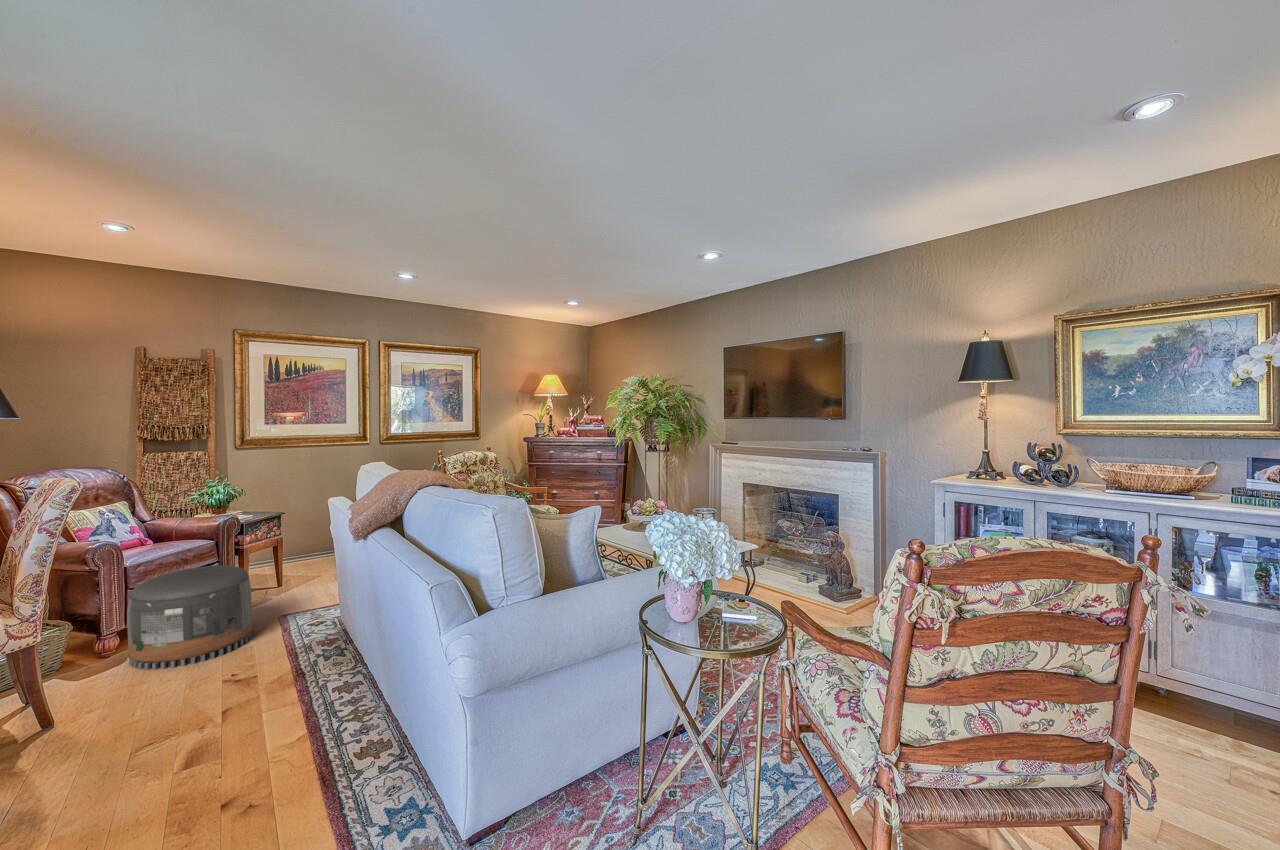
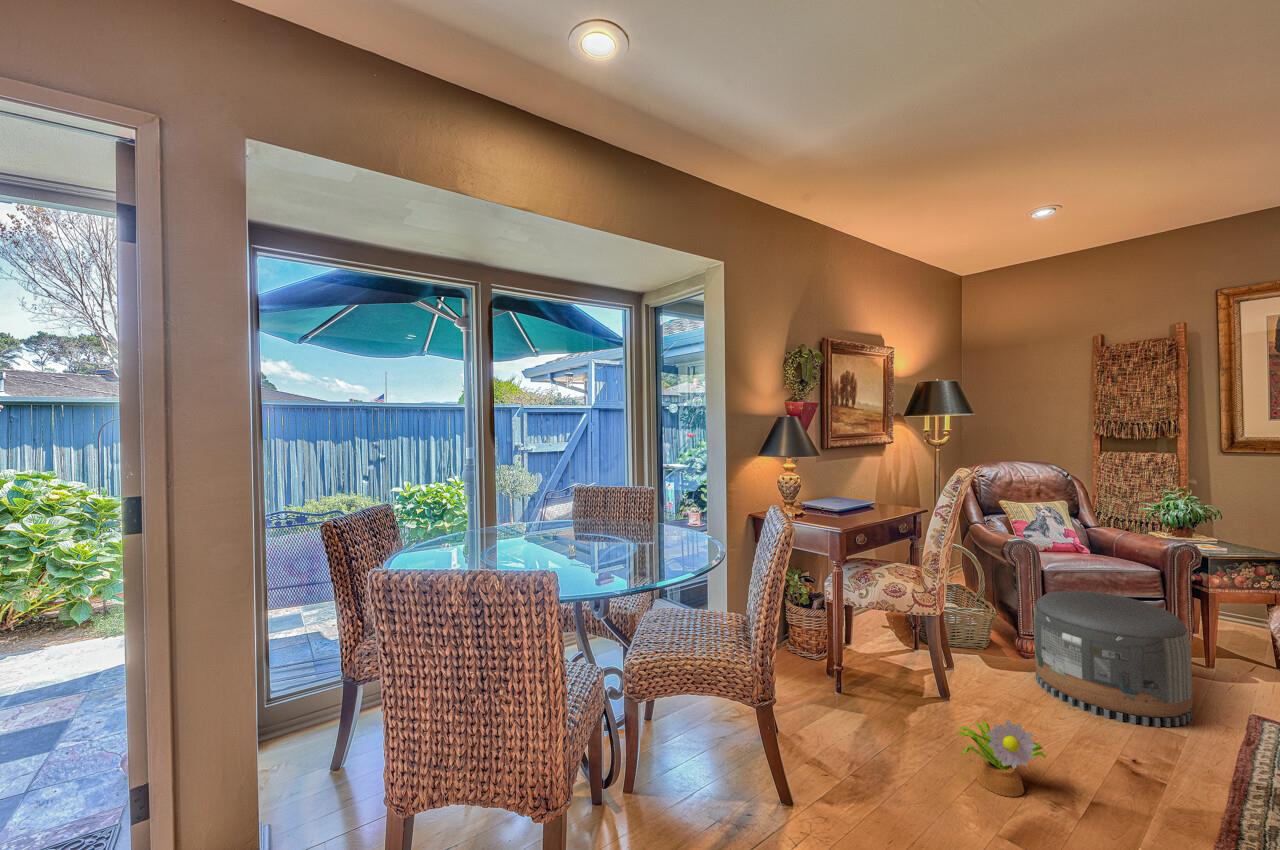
decorative plant: none [103,681,194,757] -> present [956,720,1047,797]

